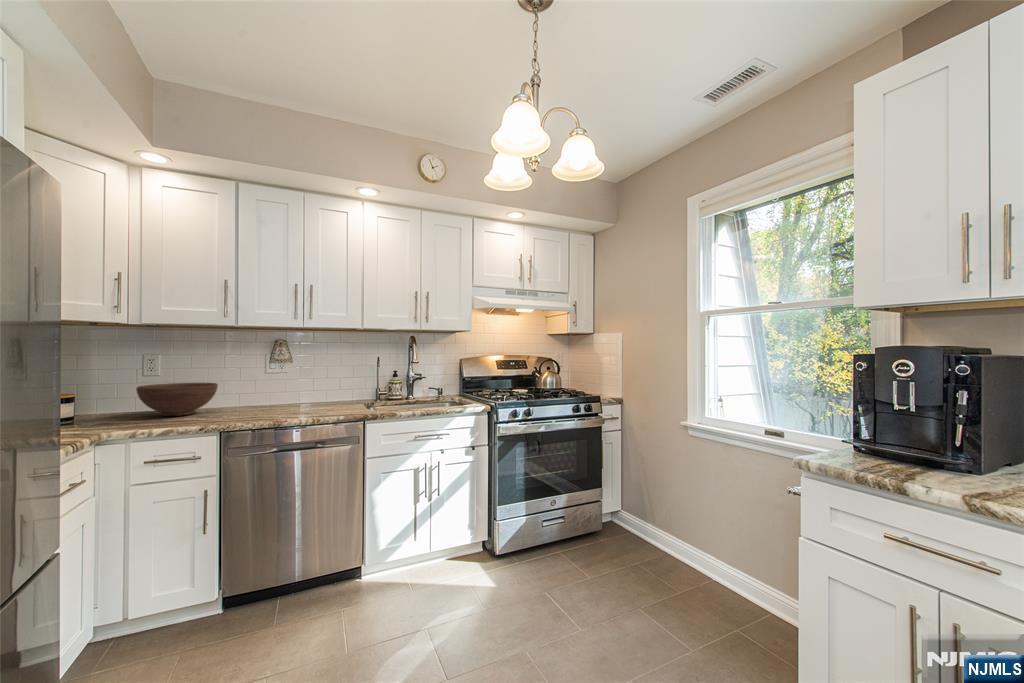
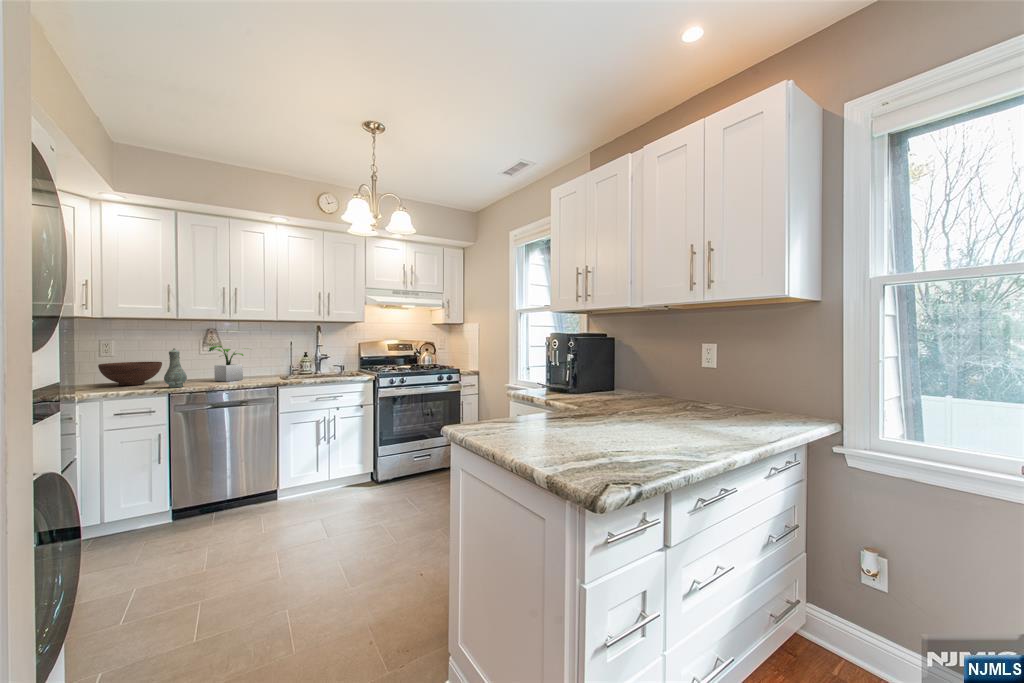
potted plant: none [275,362,333,412] -> present [208,346,243,382]
vase: none [216,365,247,422] -> present [164,348,187,388]

